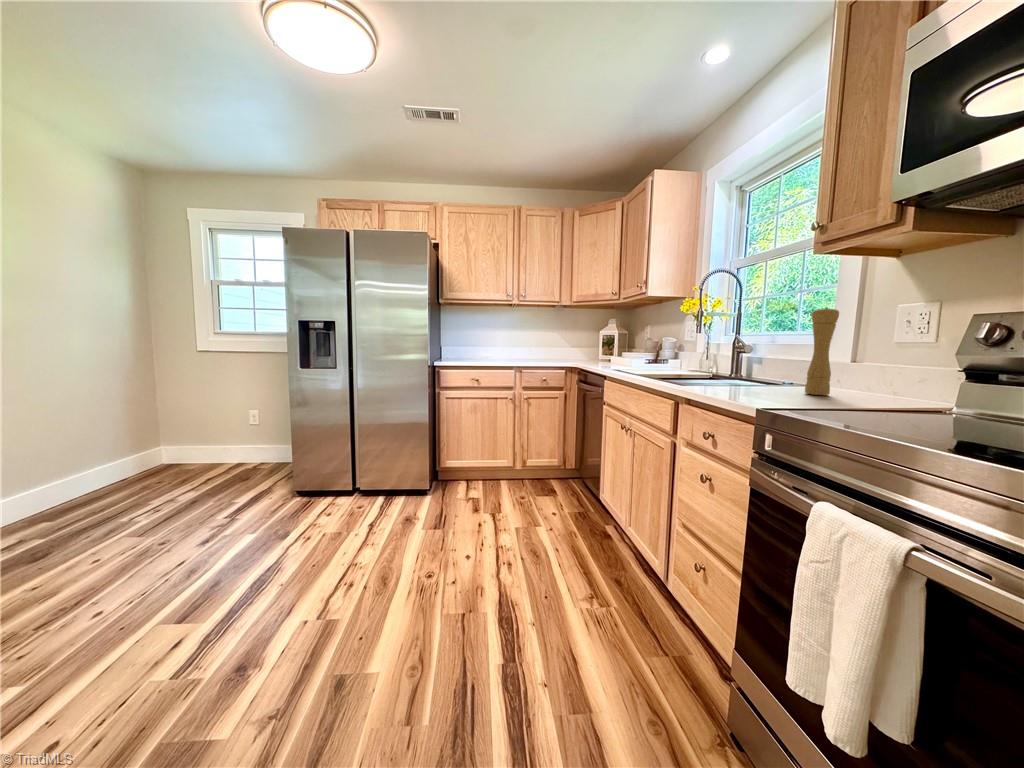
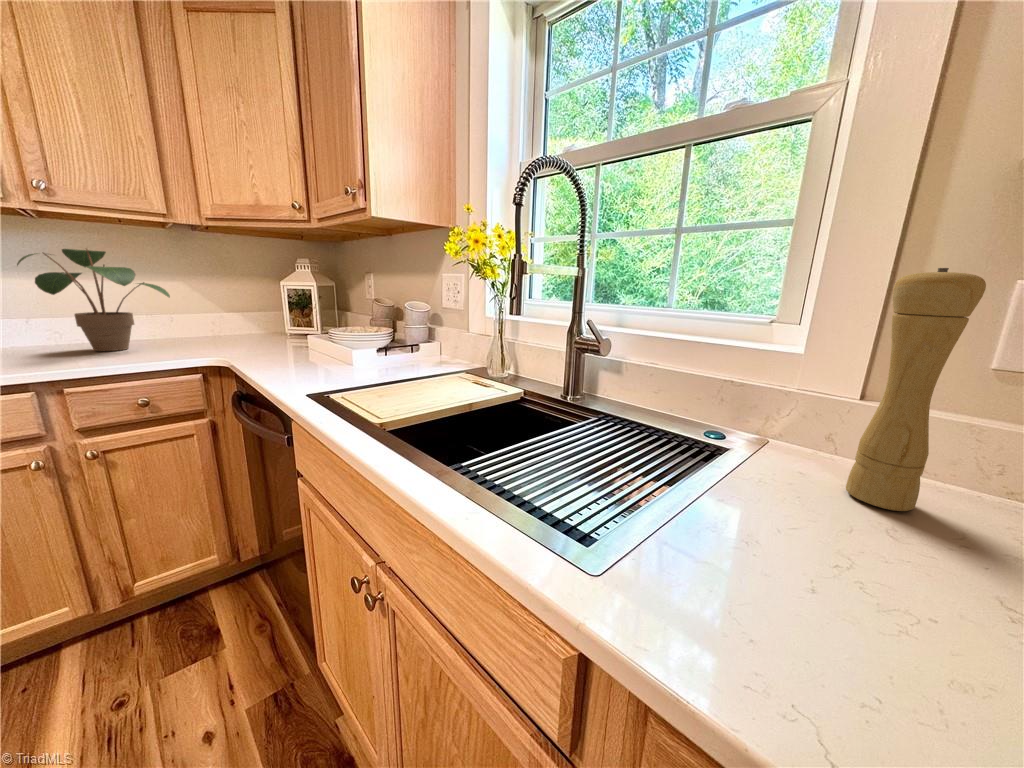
potted plant: none [513,318,555,361] -> present [17,249,170,351]

